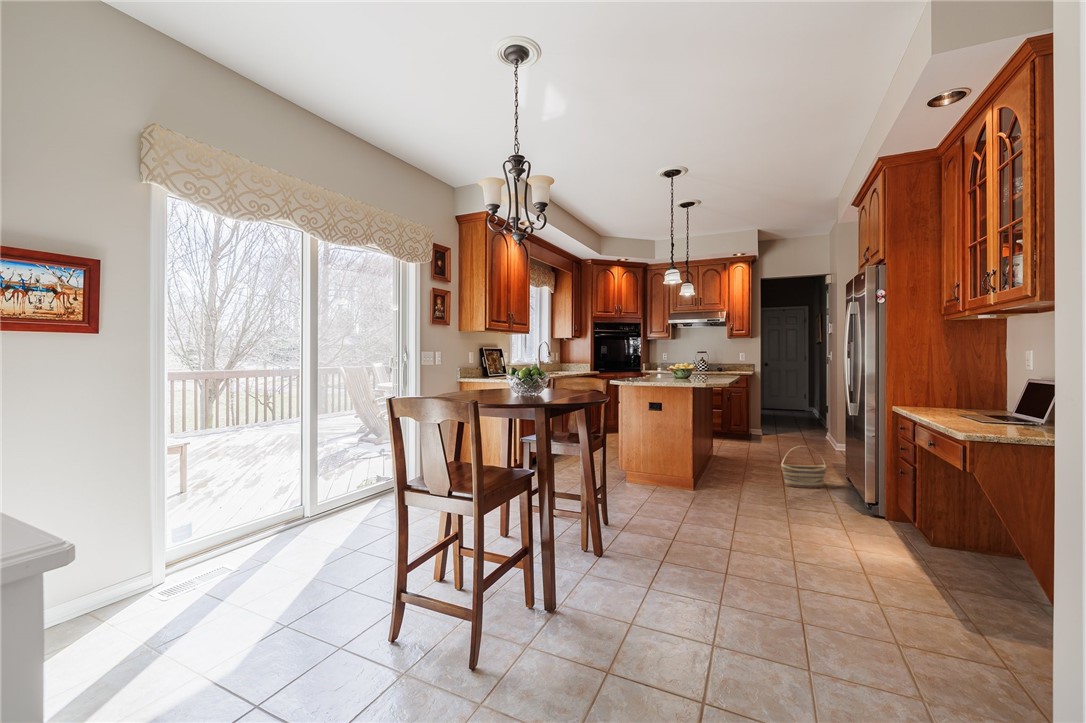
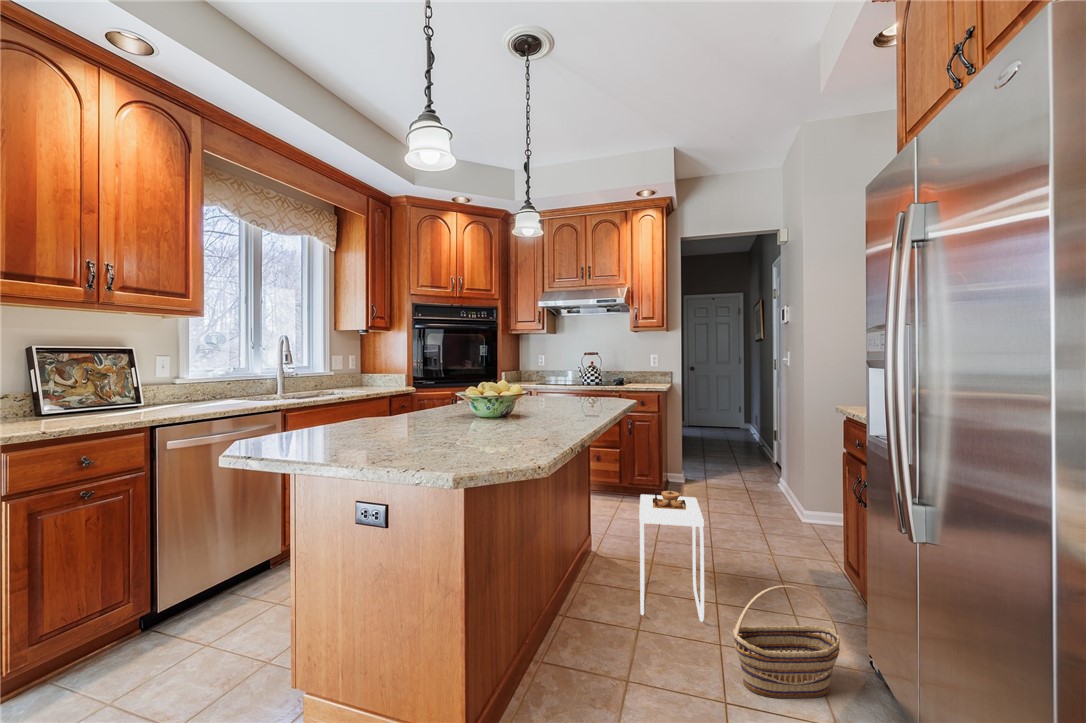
side table: none [739,417,770,473] -> present [639,491,704,622]

